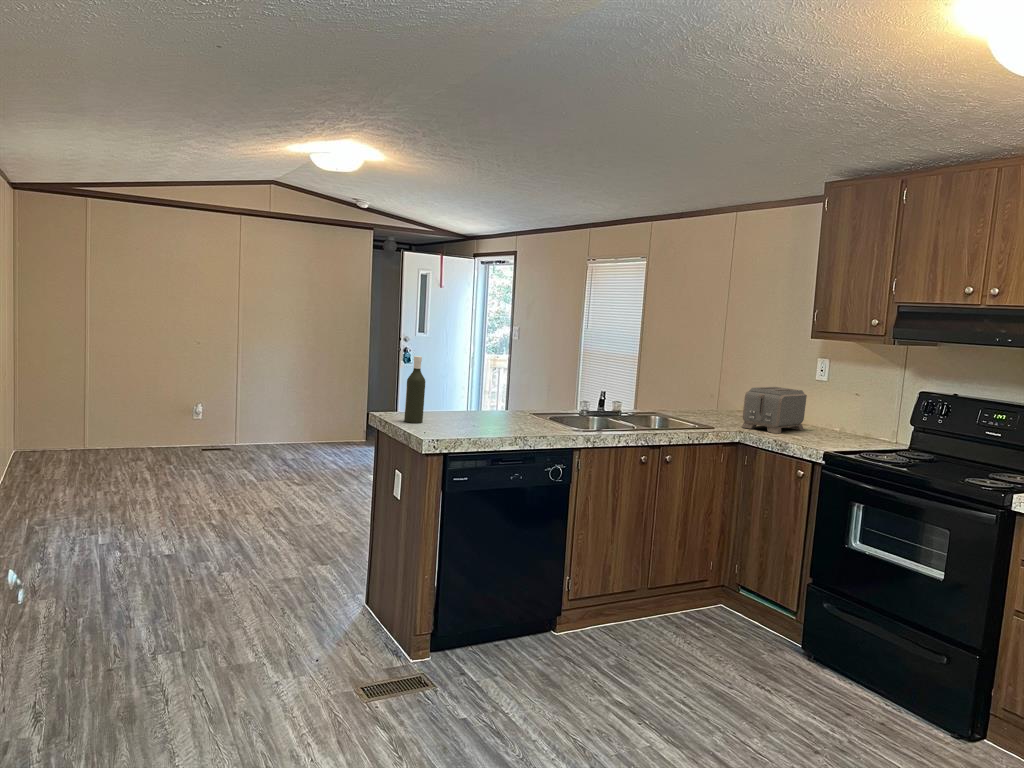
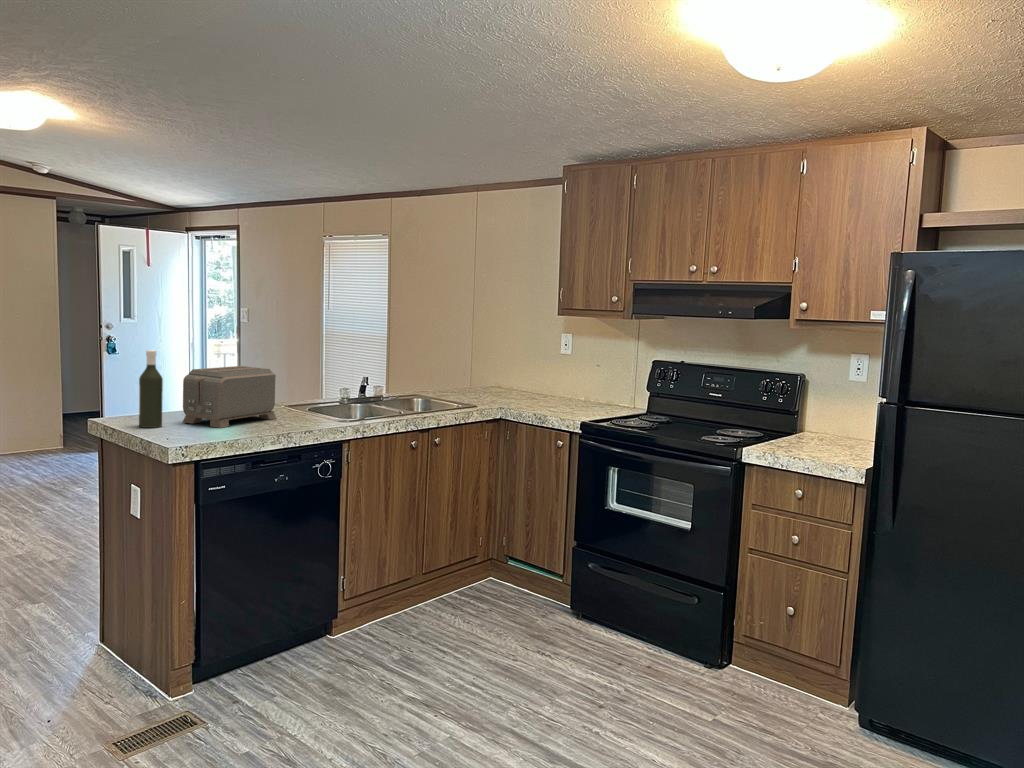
toaster: present [742,387,807,434] -> present [183,366,276,428]

